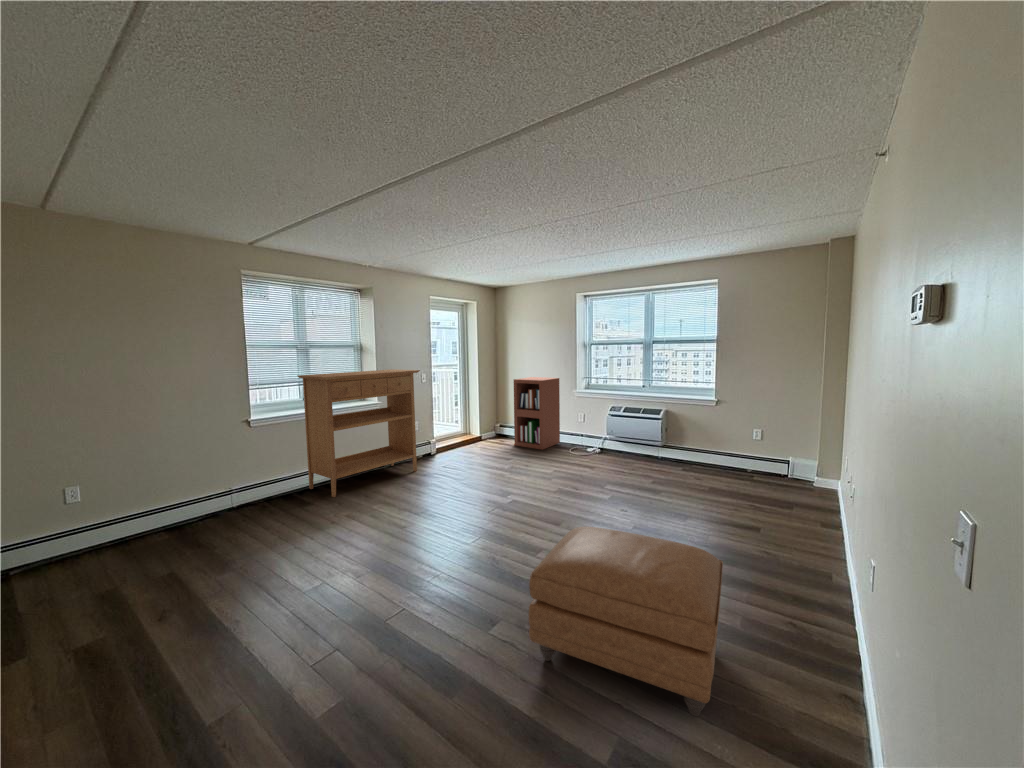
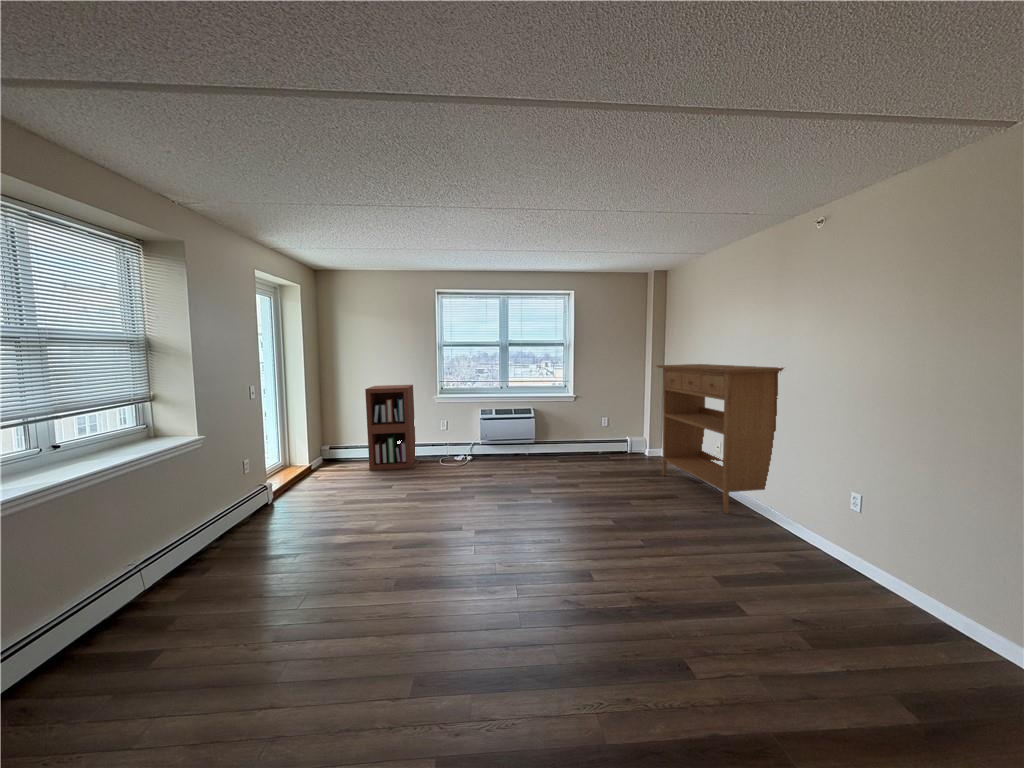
console table: present [298,369,420,497] -> present [656,364,784,514]
ottoman: present [529,527,723,716] -> none [709,506,949,671]

